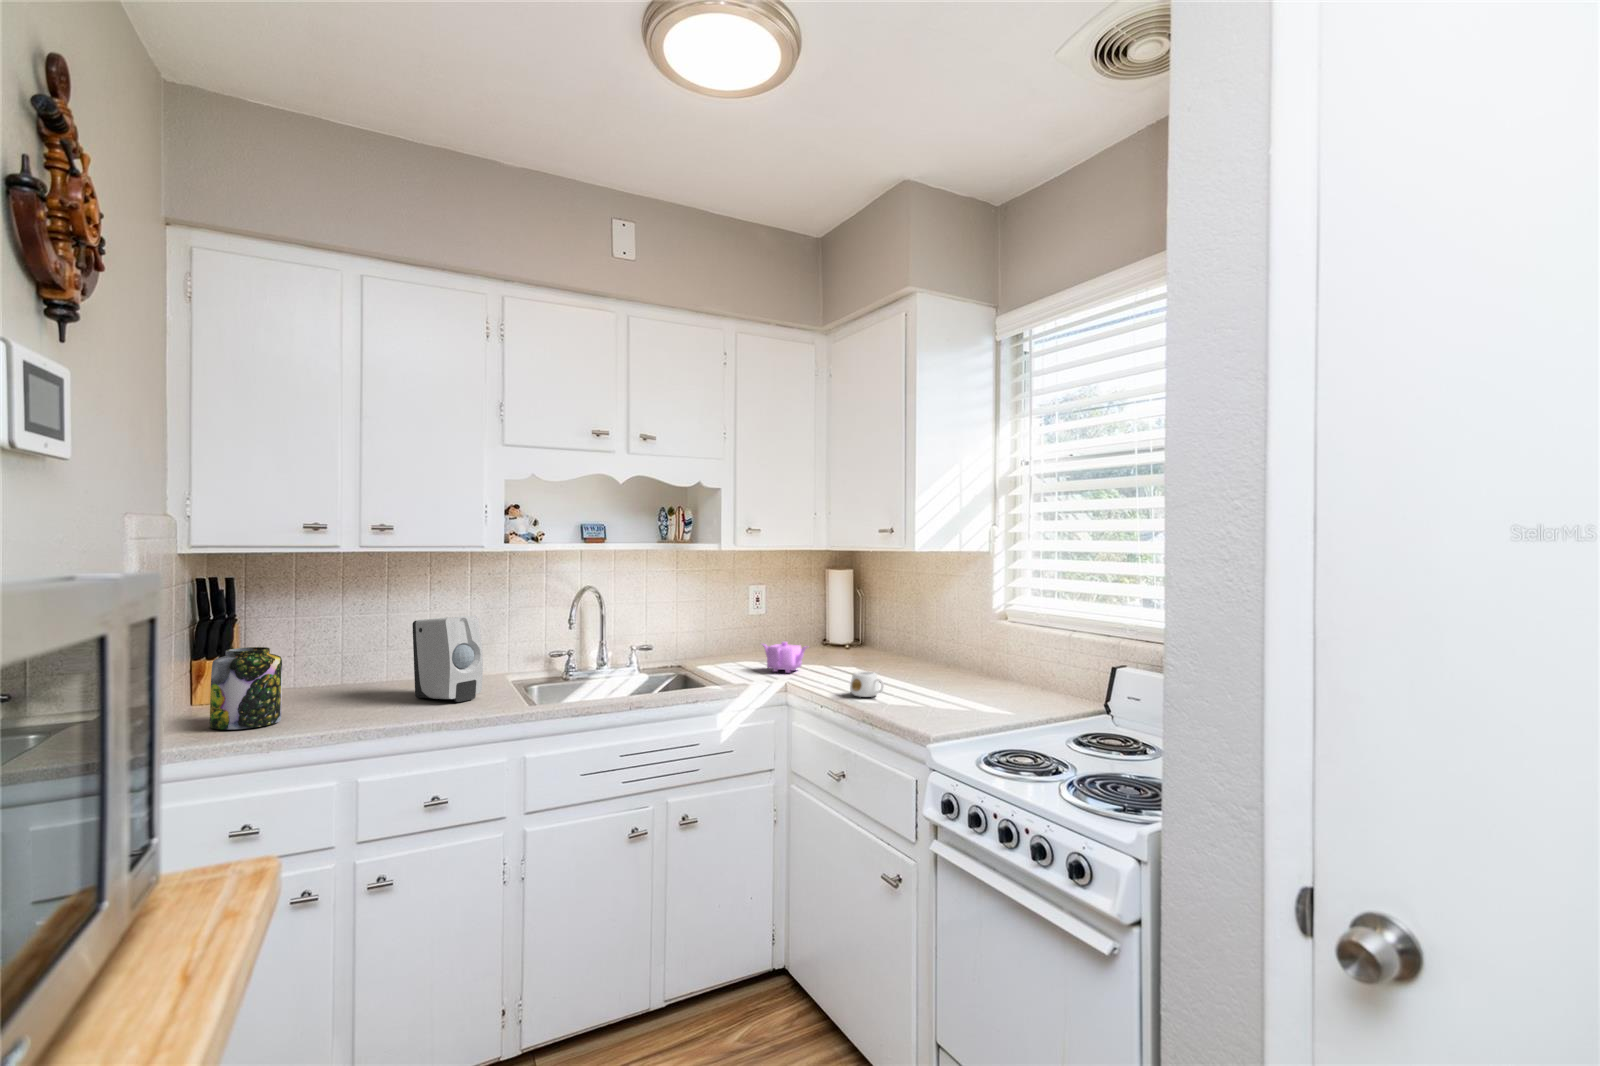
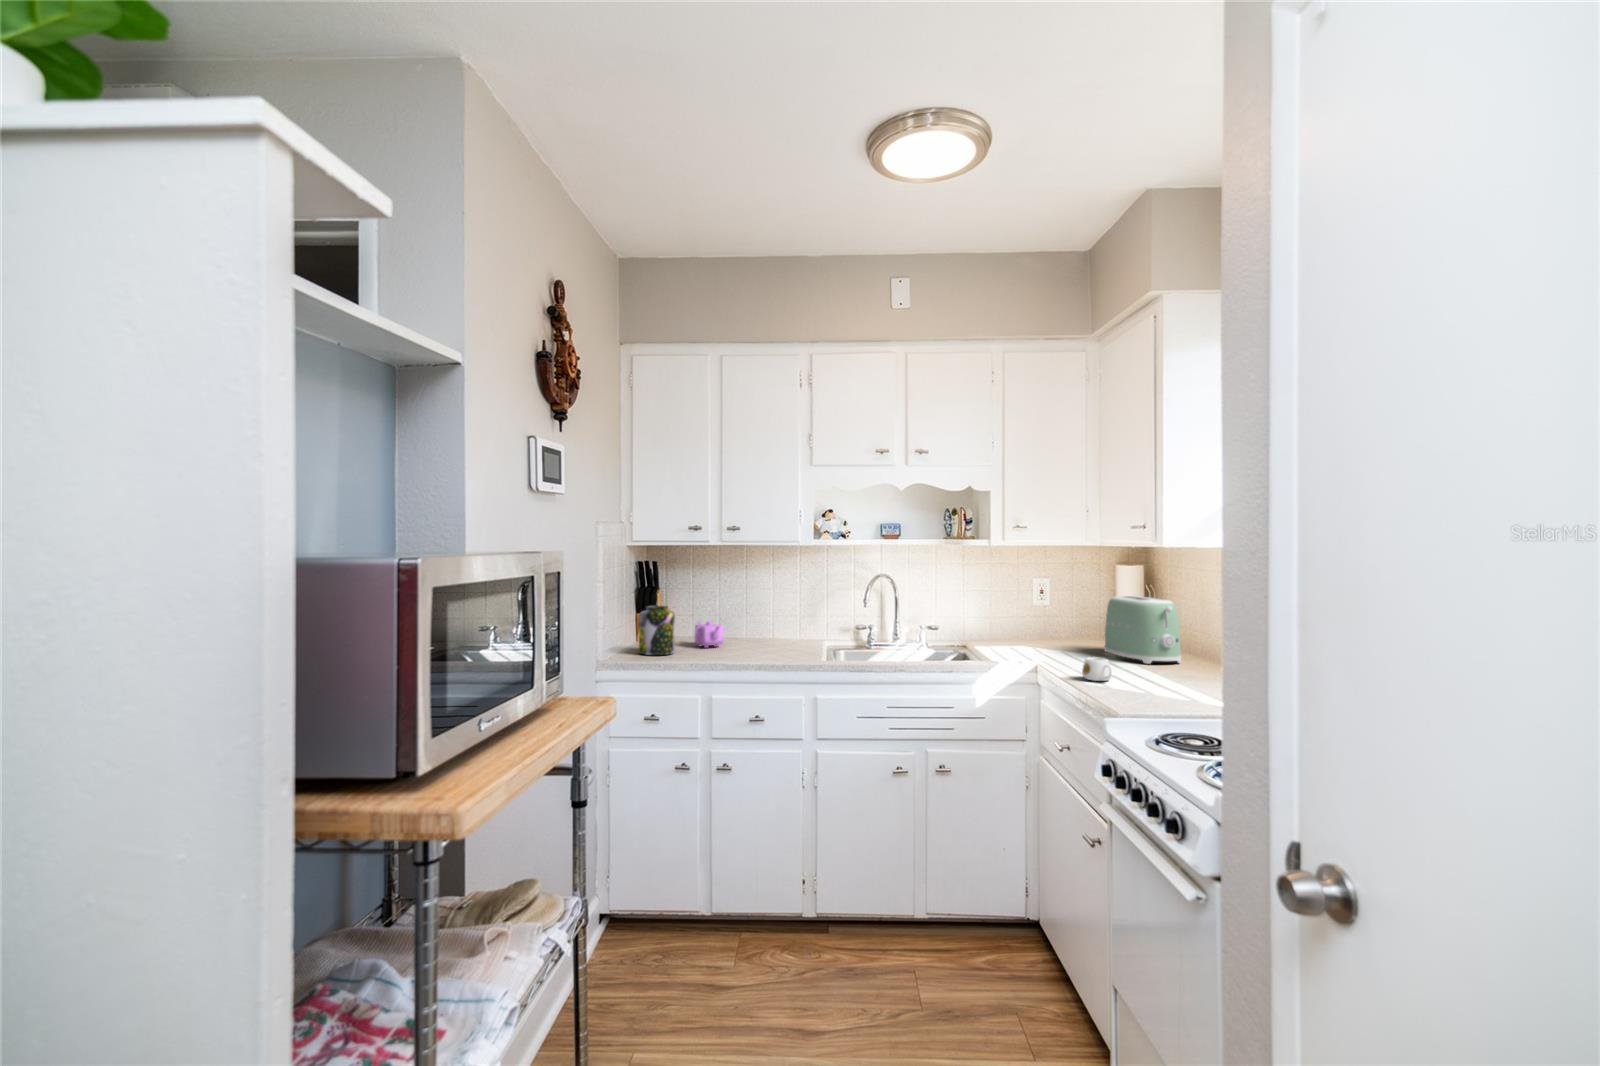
toaster: none [831,602,910,671] -> present [1104,596,1181,664]
soap dispenser: present [412,616,483,702] -> none [753,593,795,654]
teapot: present [762,642,807,673] -> present [695,621,725,648]

